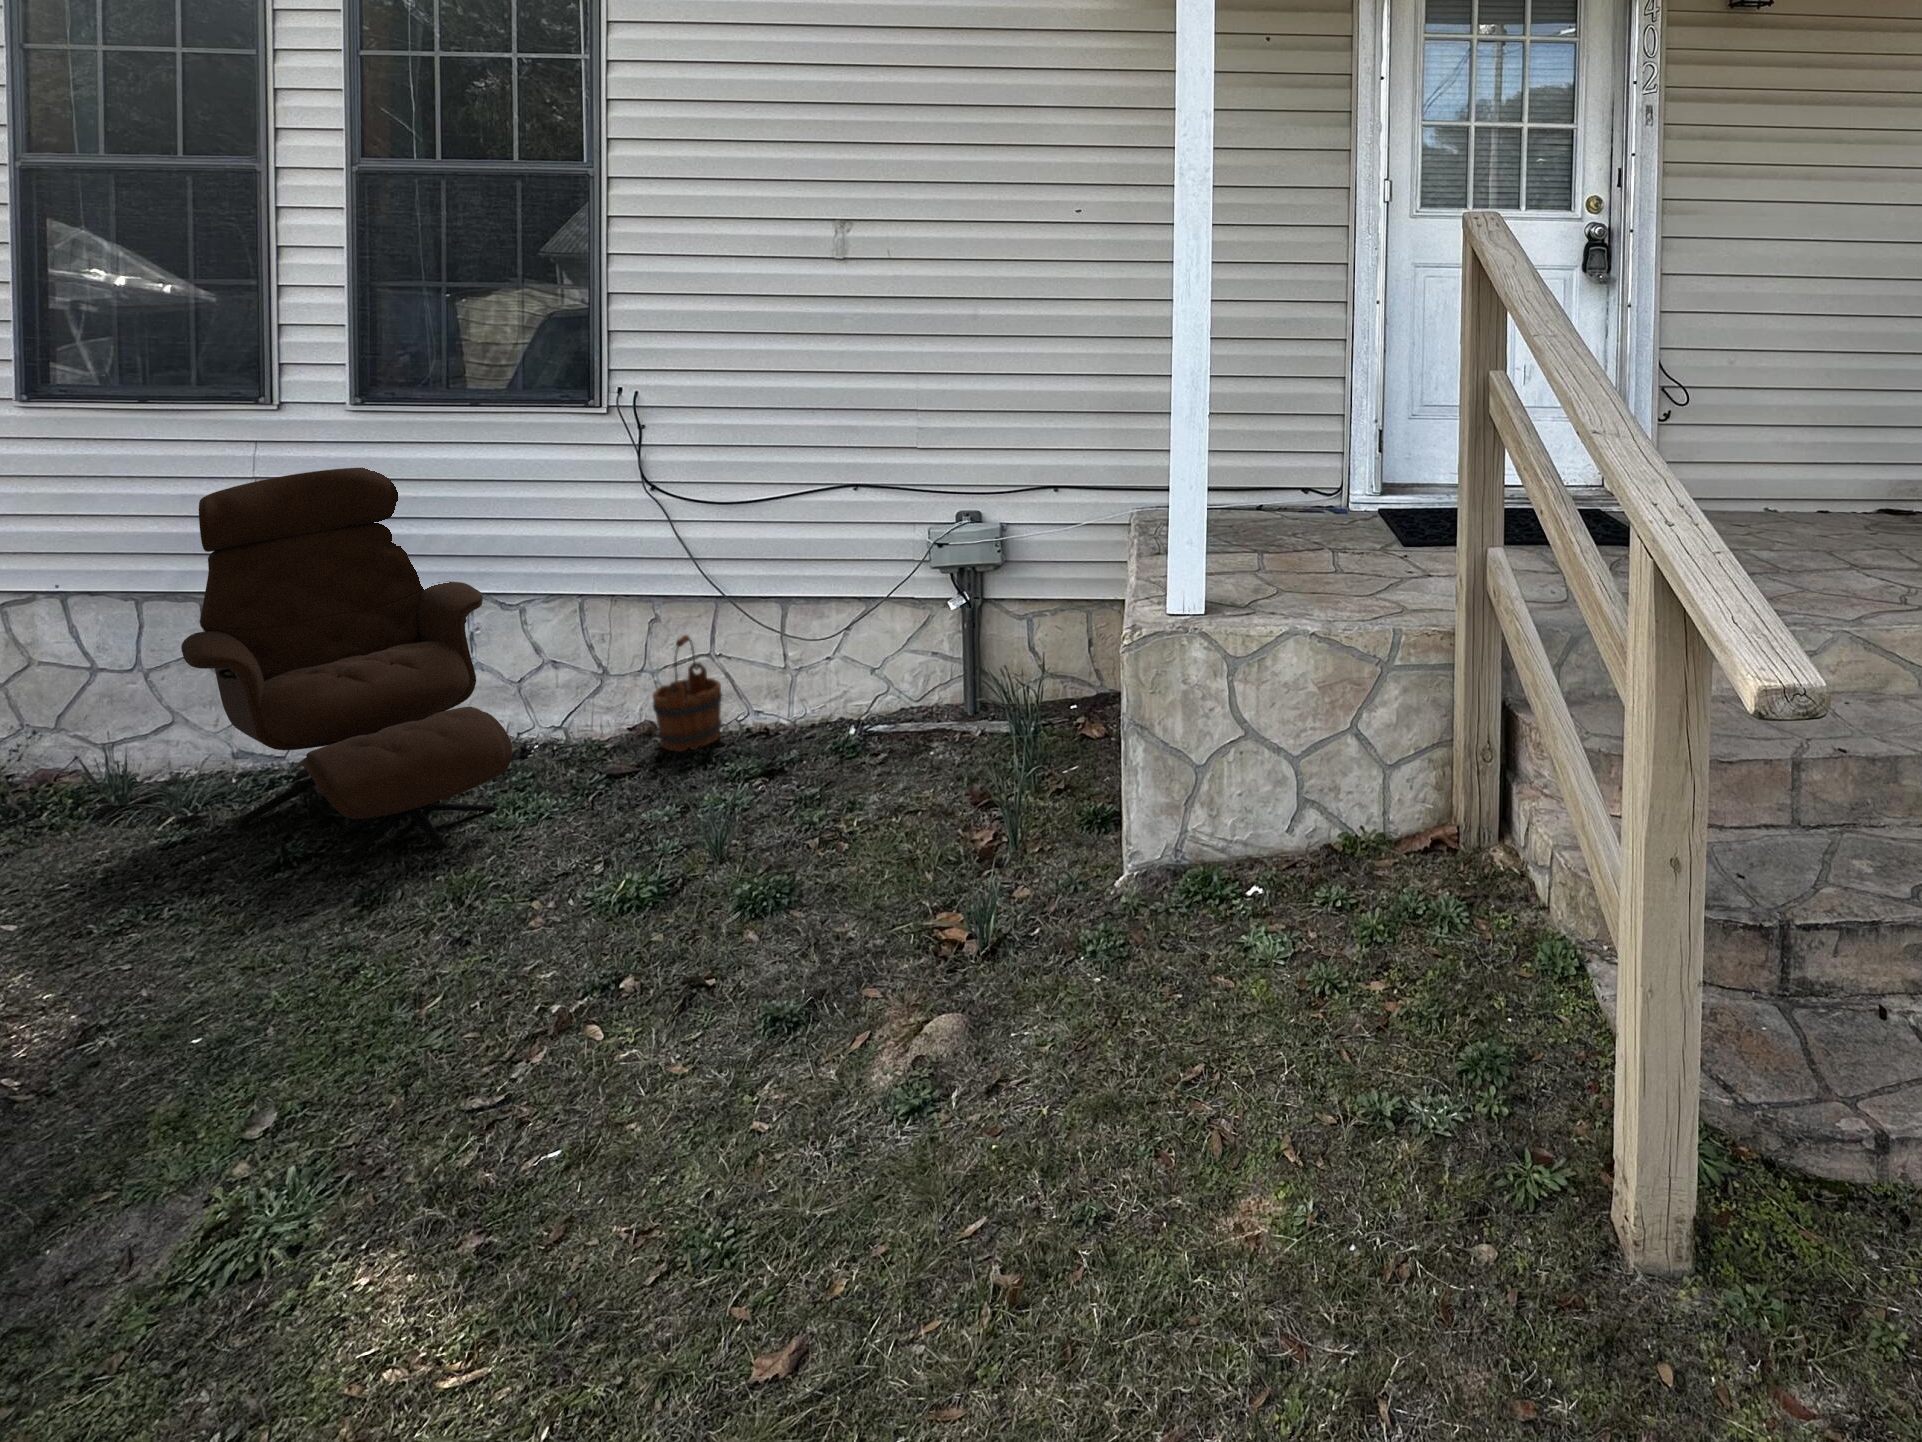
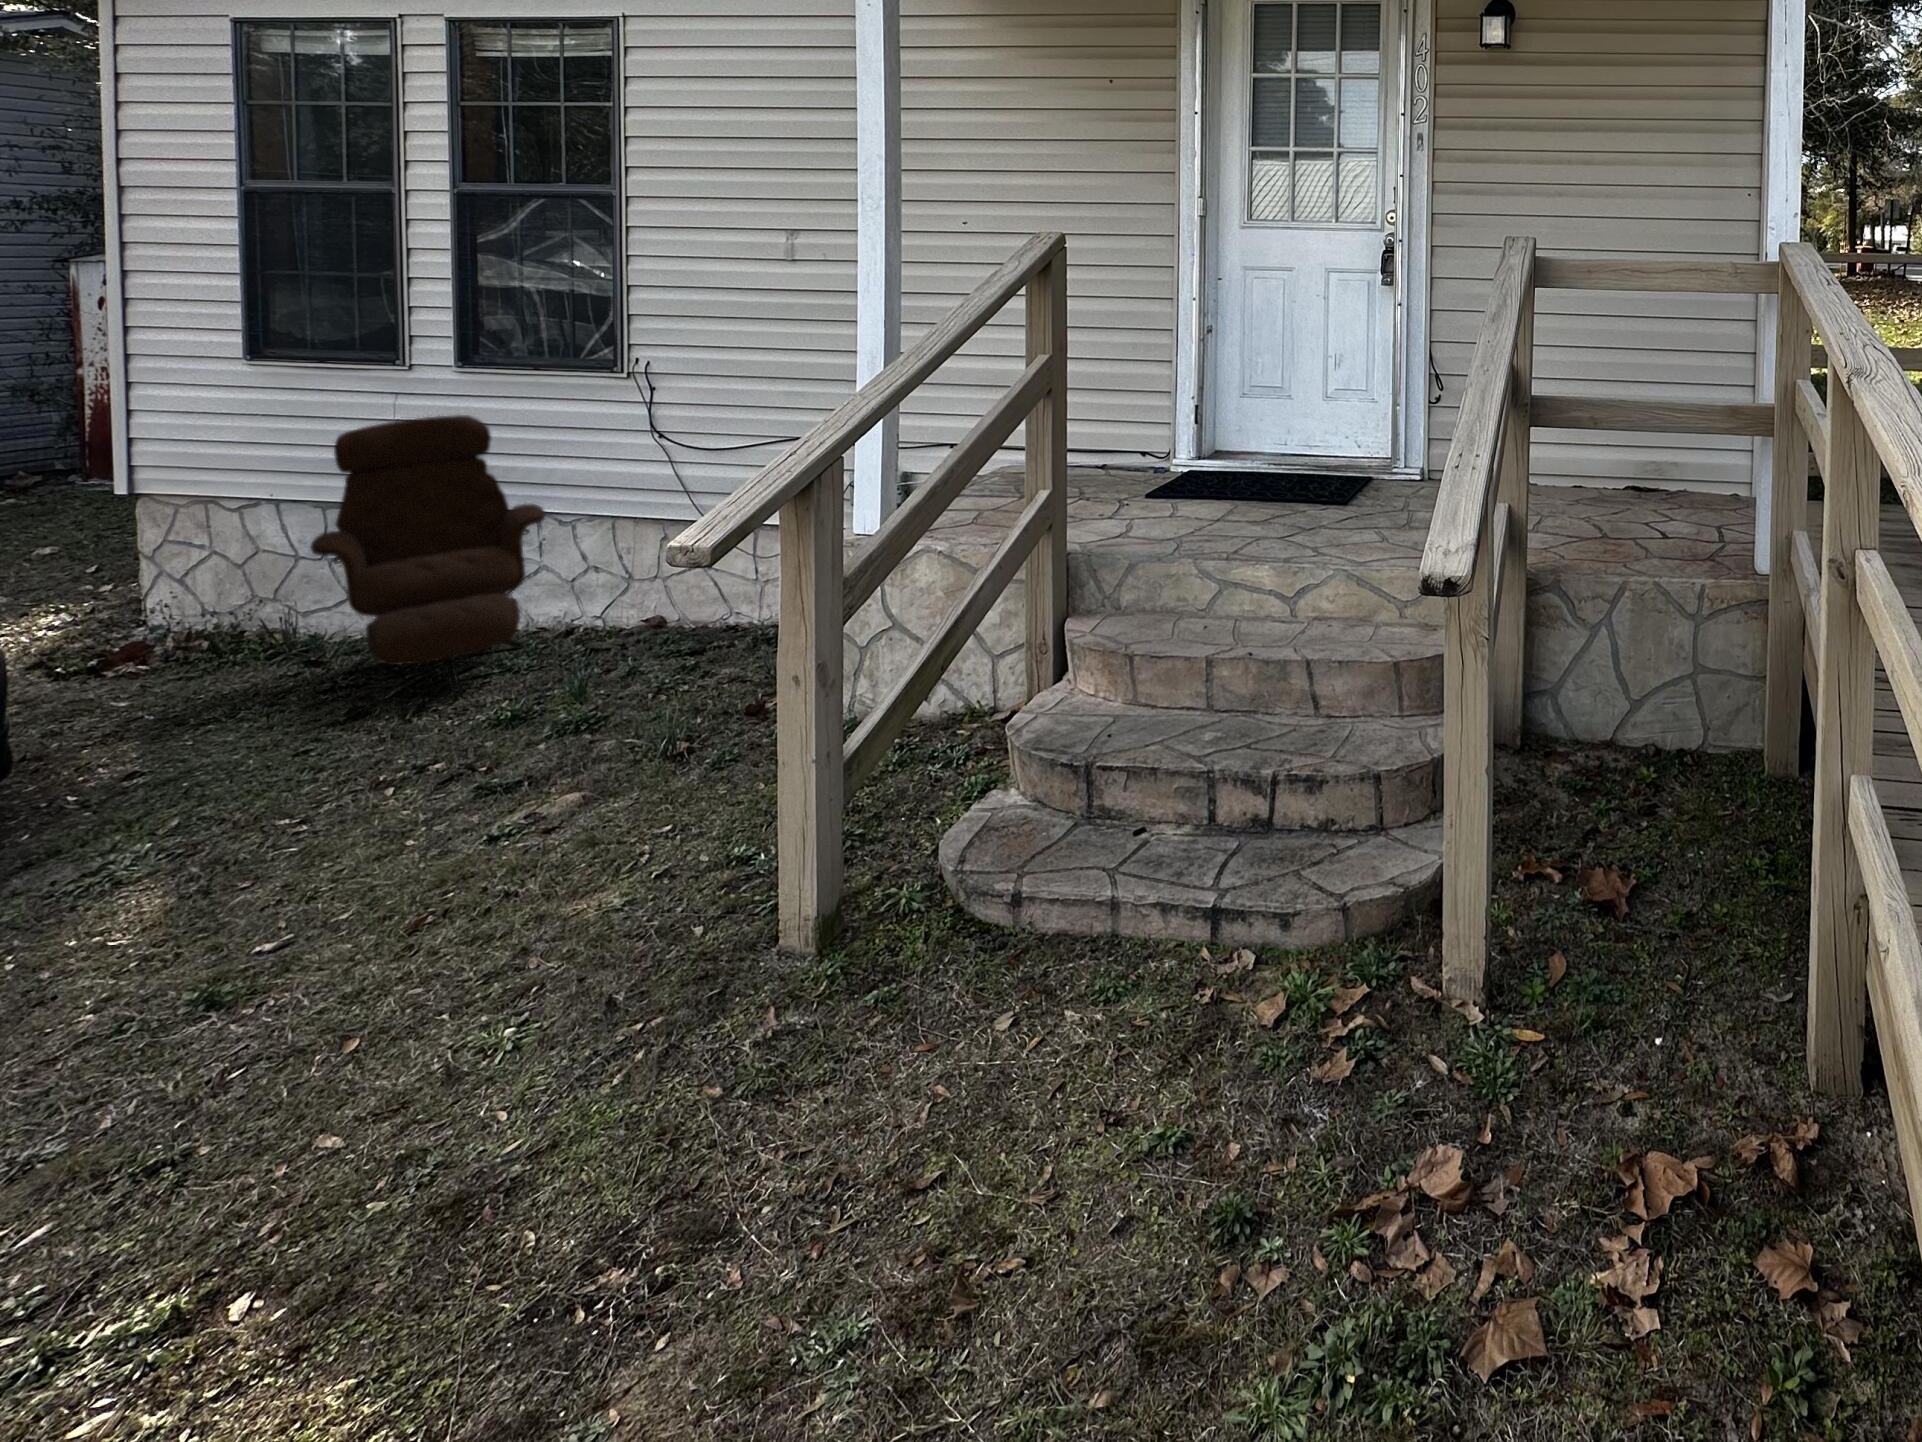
wooden bucket: present [653,635,722,752] -> none [652,550,710,638]

